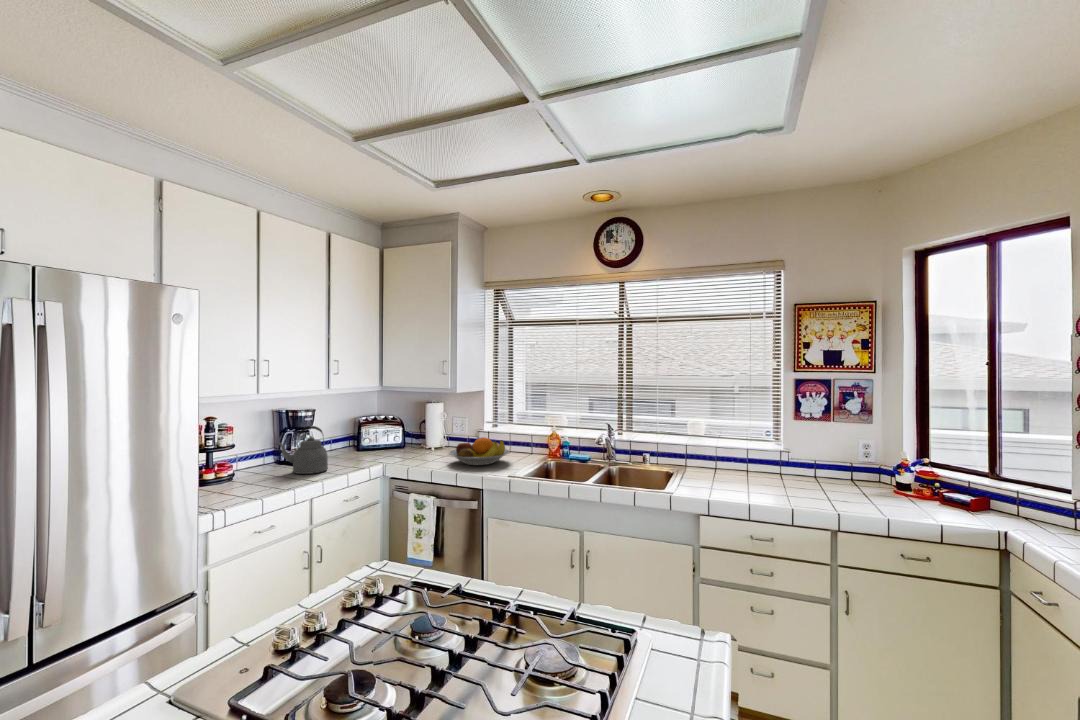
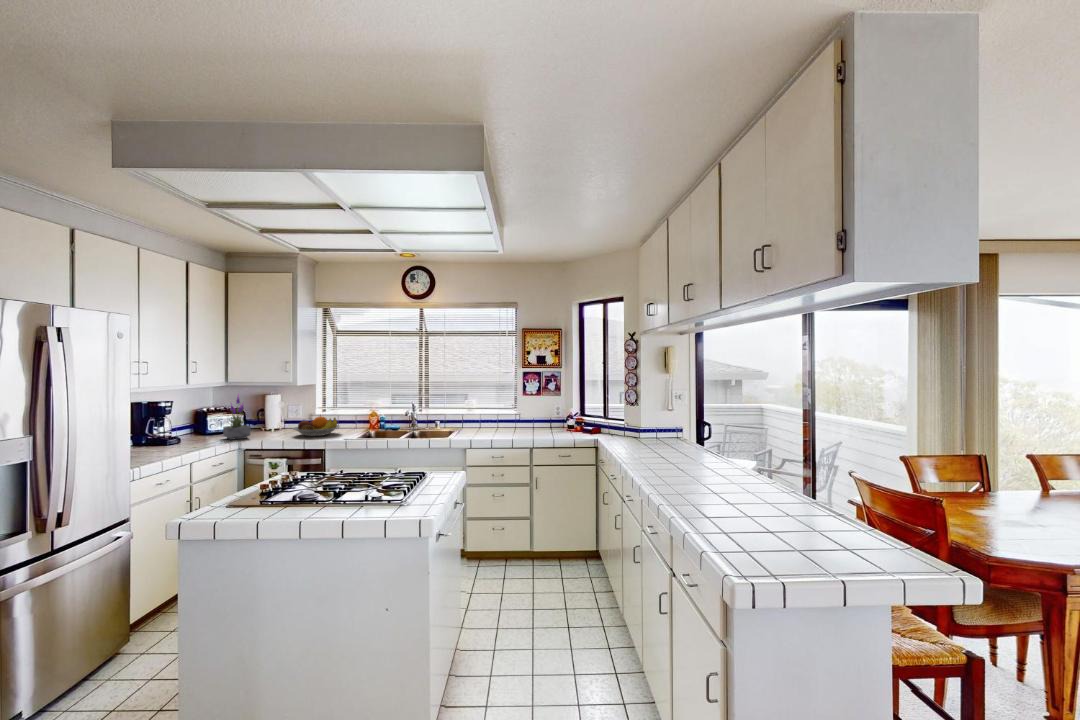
potted plant: none [370,401,399,463] -> present [223,394,251,440]
kettle: present [277,426,328,474] -> none [148,412,194,448]

